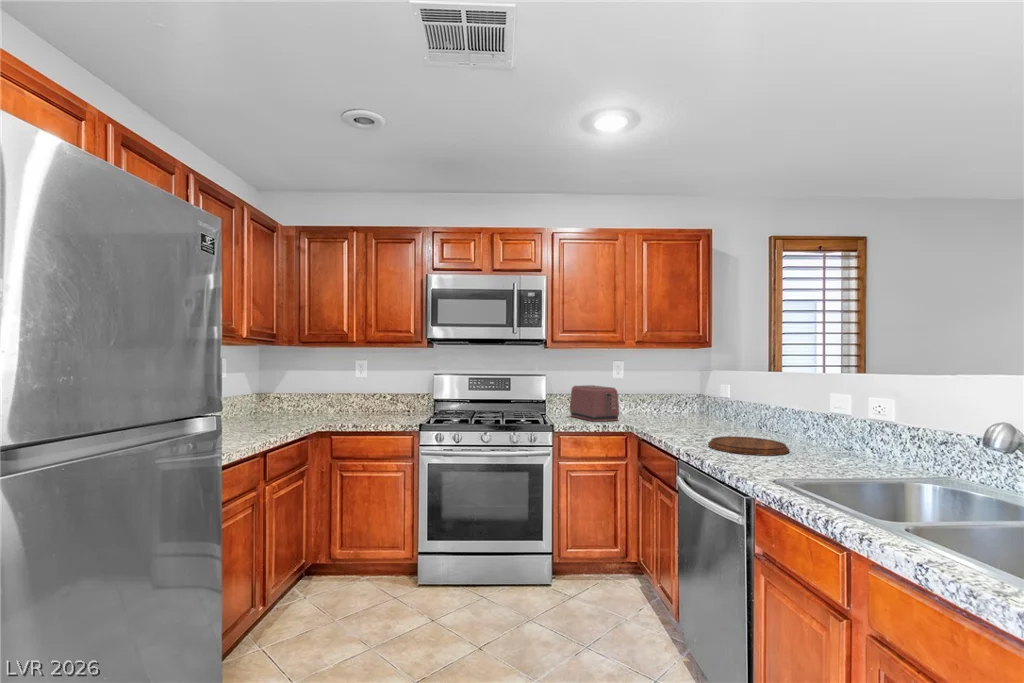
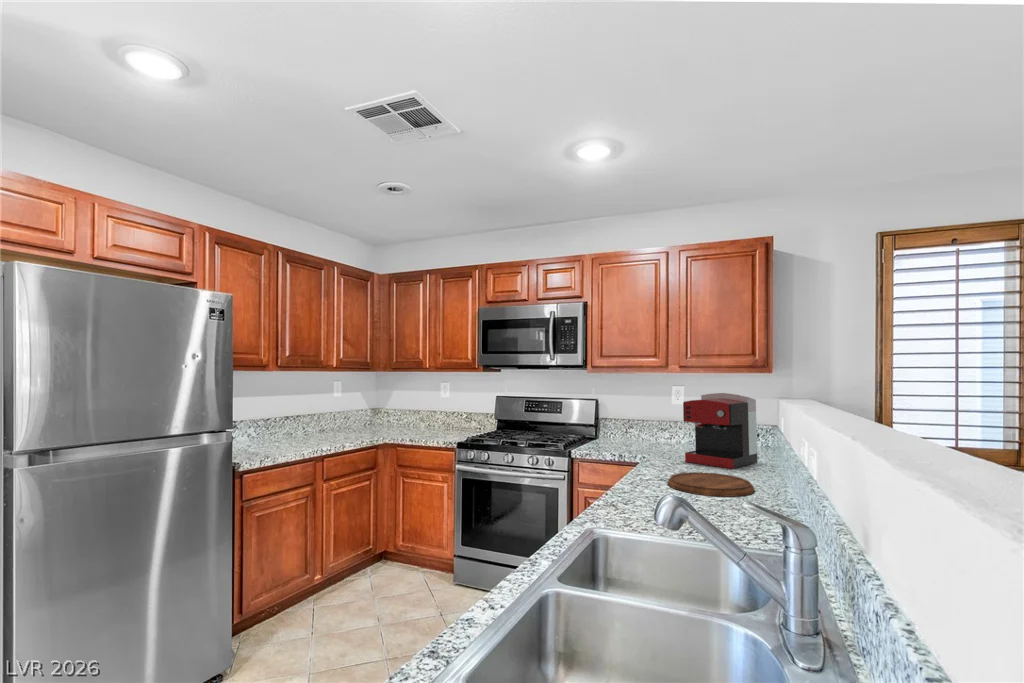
coffee maker: none [671,366,721,432] -> present [683,393,757,469]
toaster: present [570,385,620,422] -> none [615,411,656,449]

